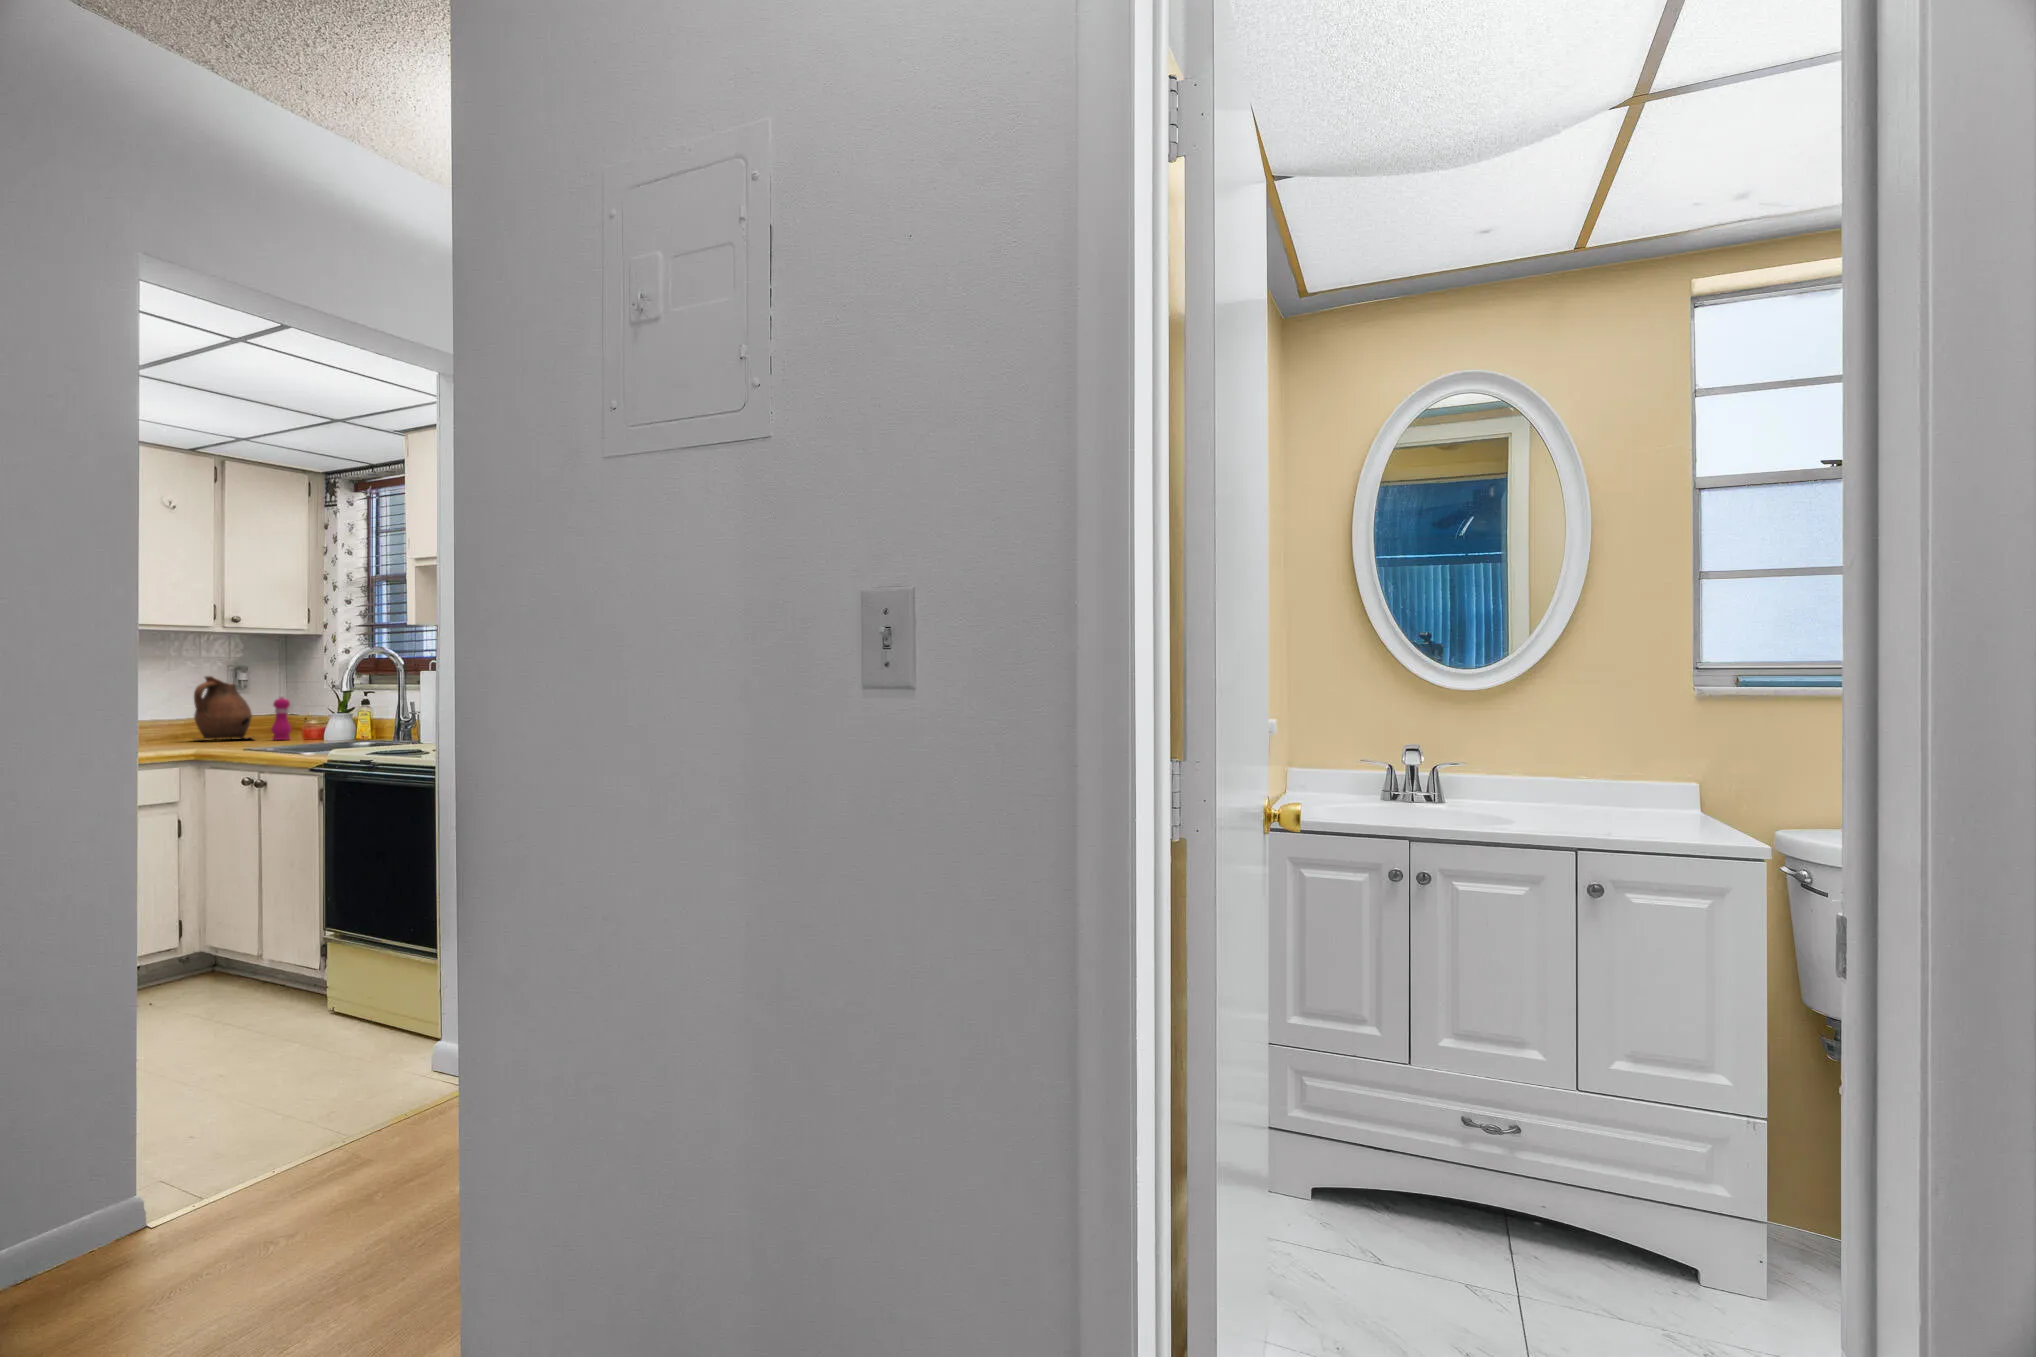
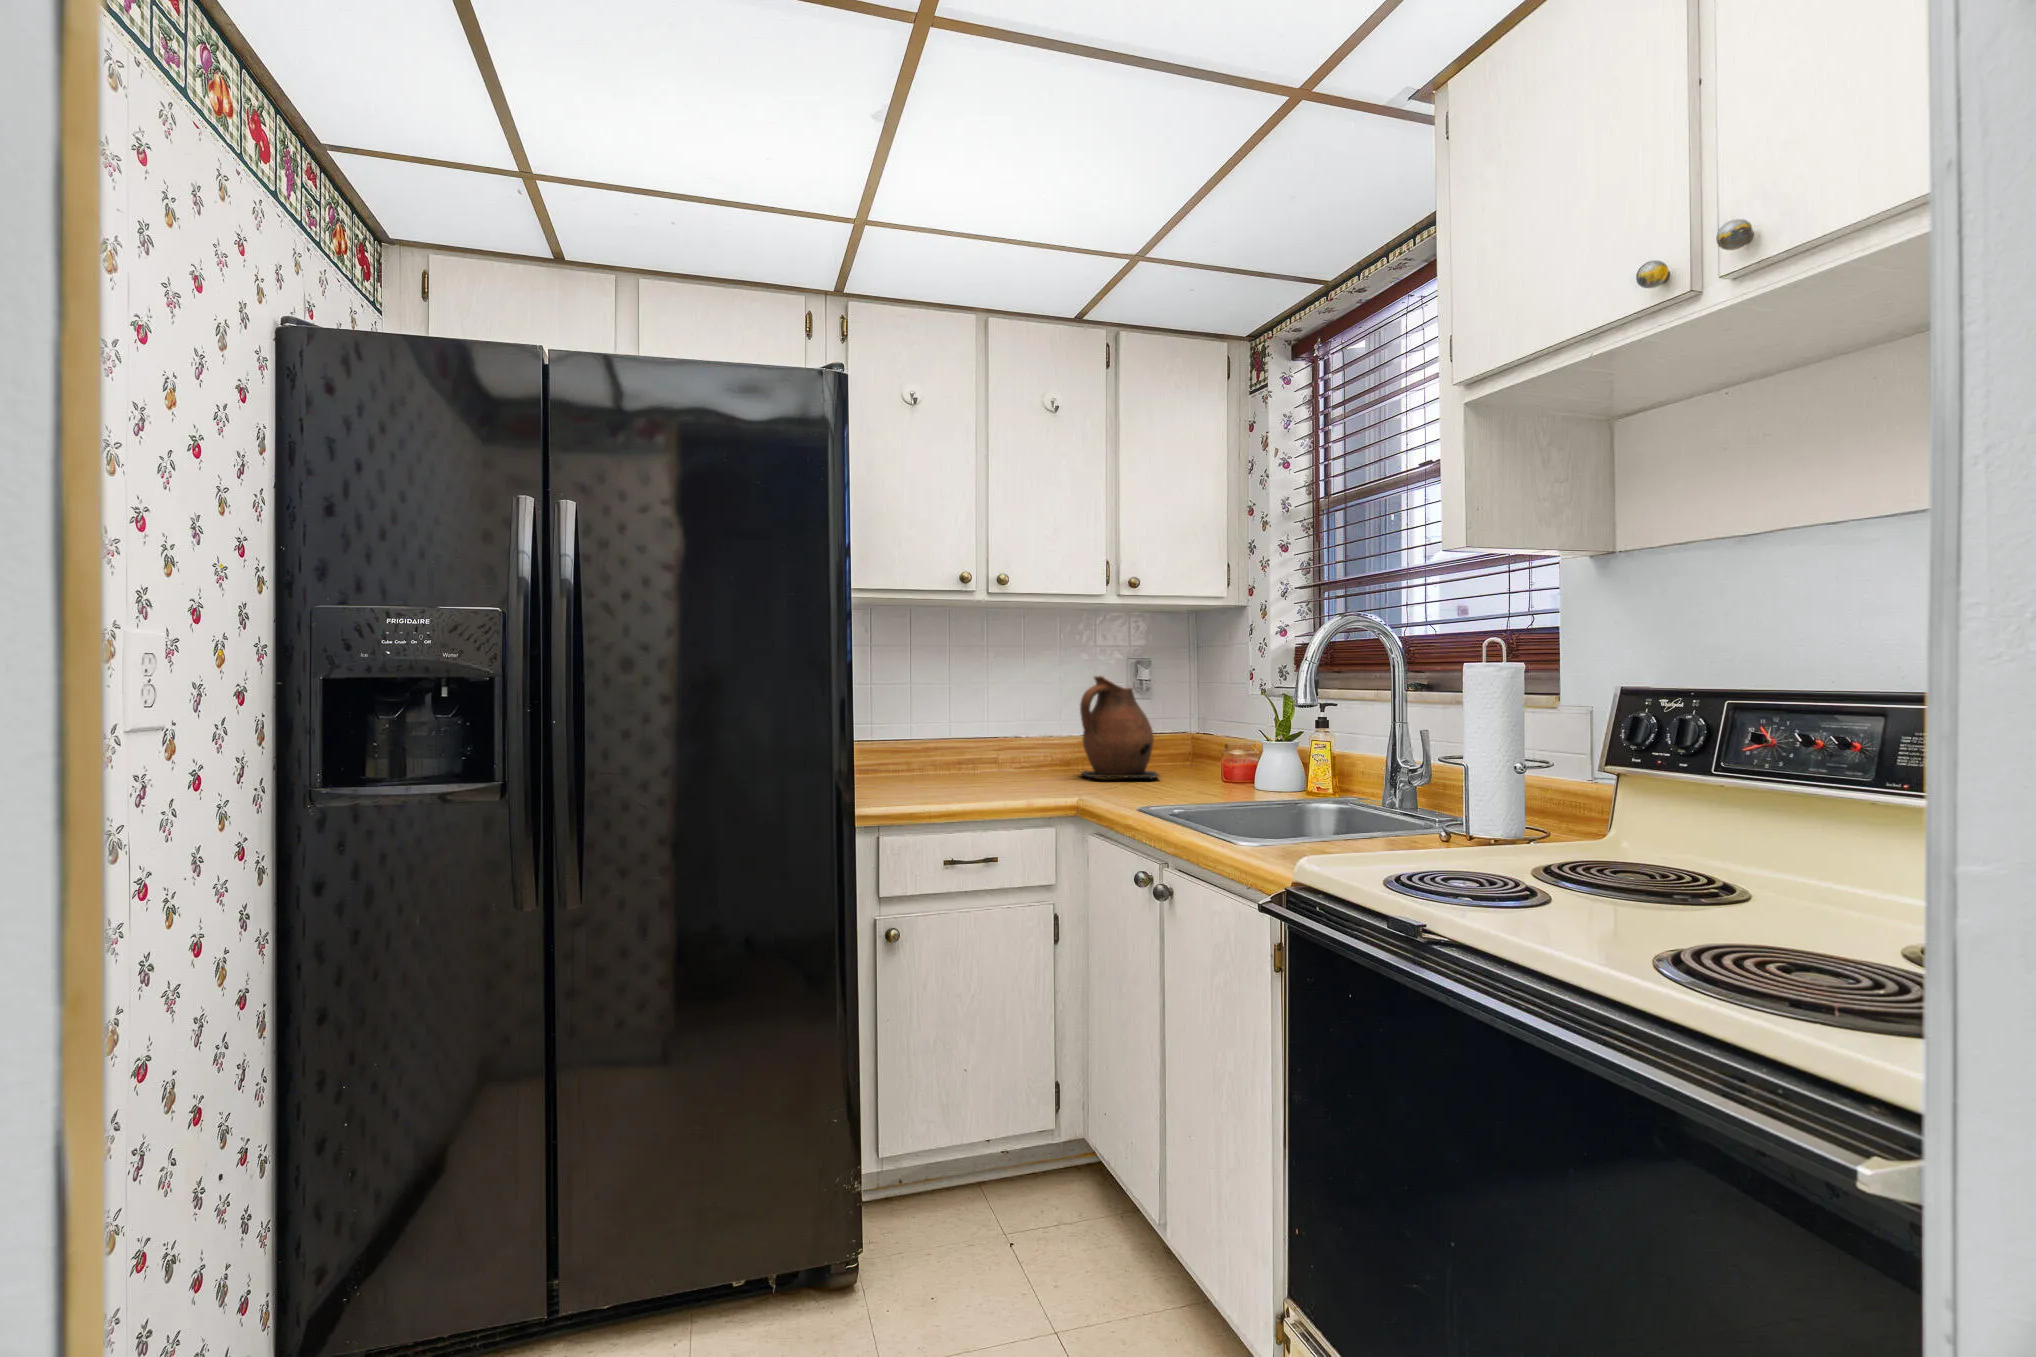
pepper mill: present [271,695,291,740] -> none [1179,707,1207,784]

